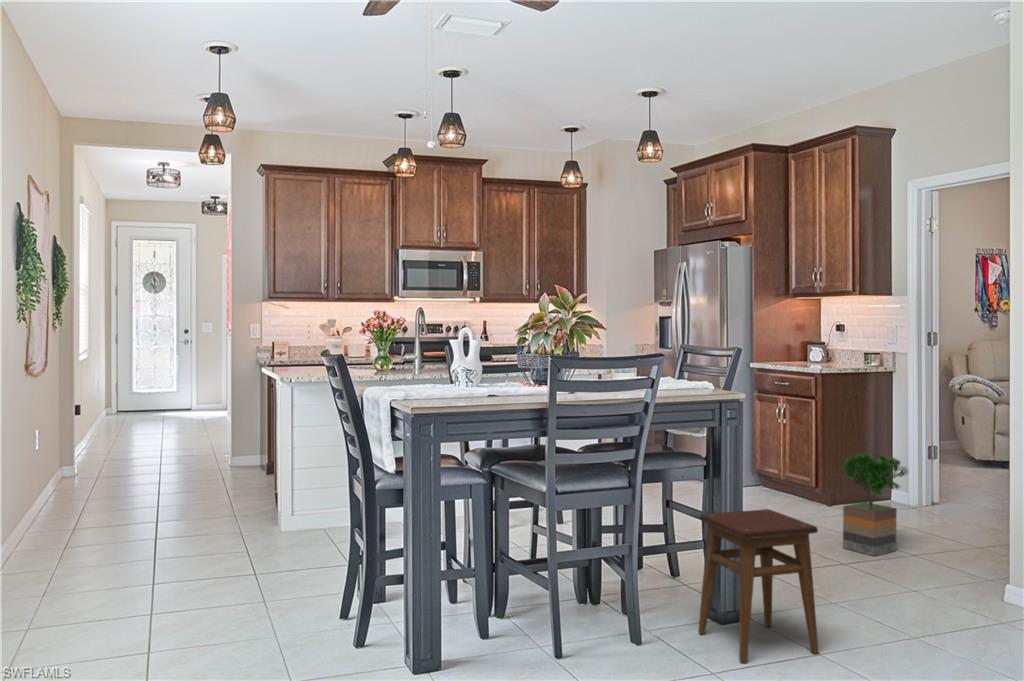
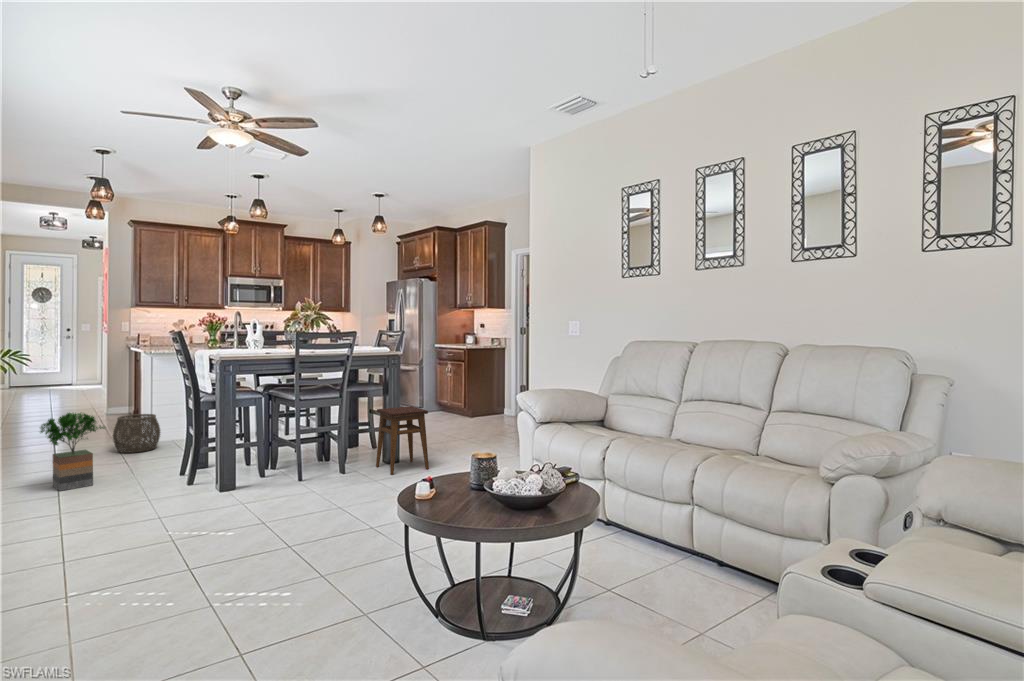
potted tree: present [843,453,908,556] -> present [40,413,104,491]
woven basket: none [236,485,306,553] -> present [113,414,160,453]

